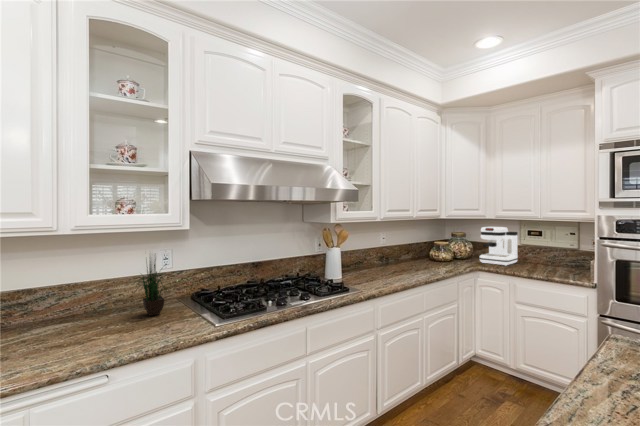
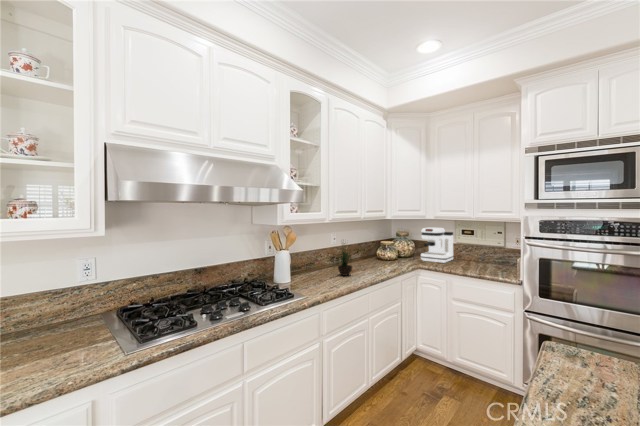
potted plant: present [142,259,165,316] -> present [338,250,352,276]

